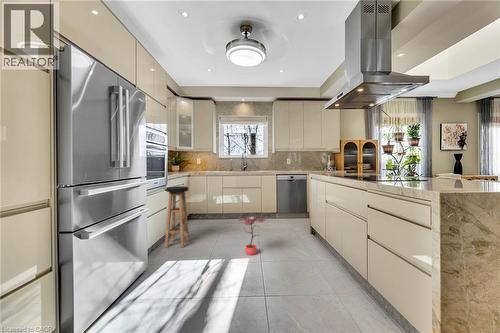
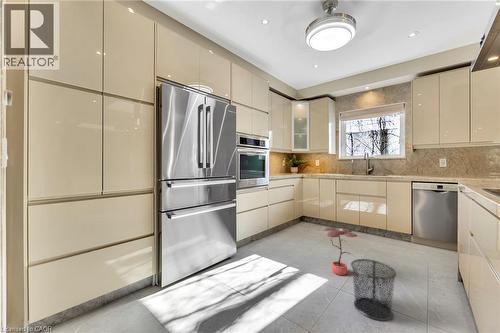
bar stool: present [165,186,189,248] -> none [262,187,286,246]
waste bin: none [273,235,301,275] -> present [351,259,396,321]

